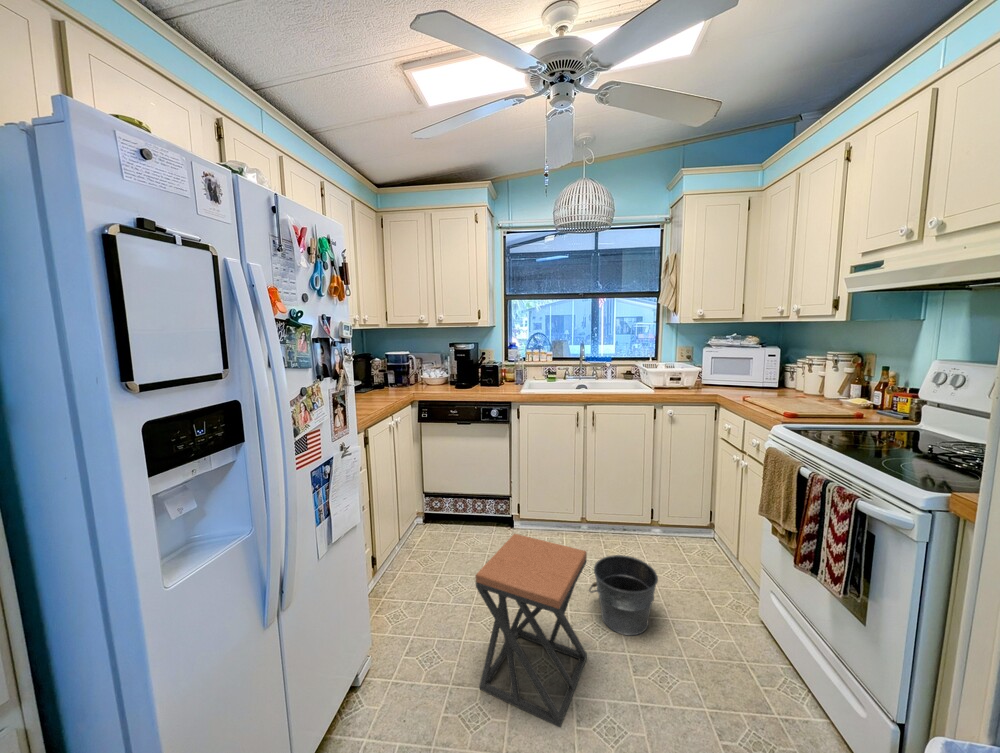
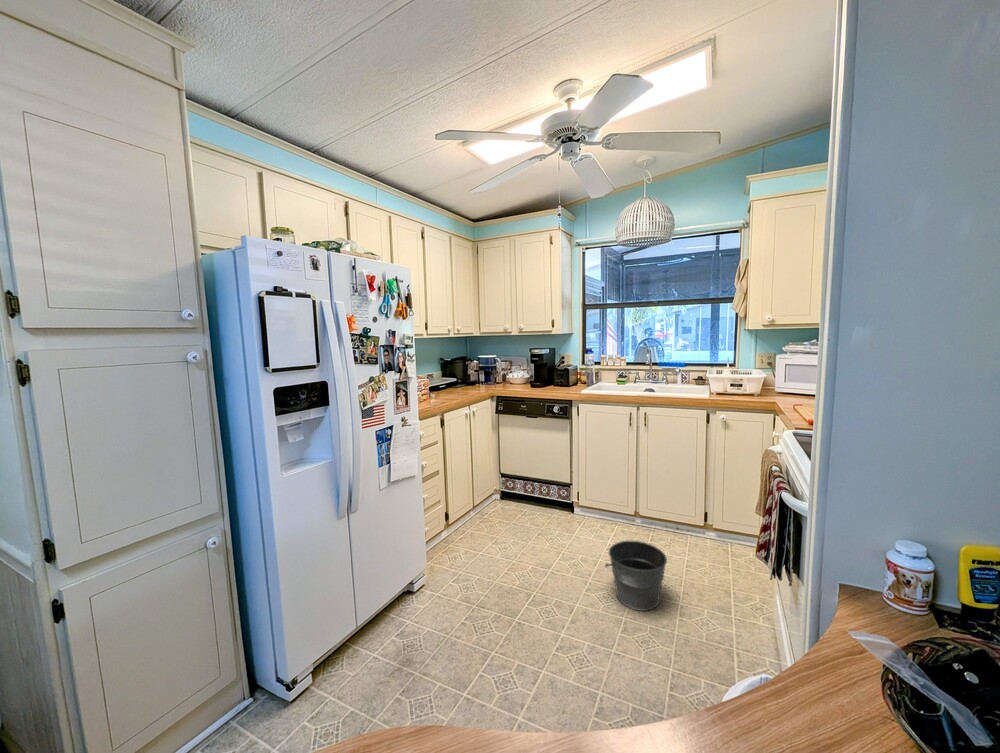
stool: present [475,534,587,727] -> none [490,503,587,652]

